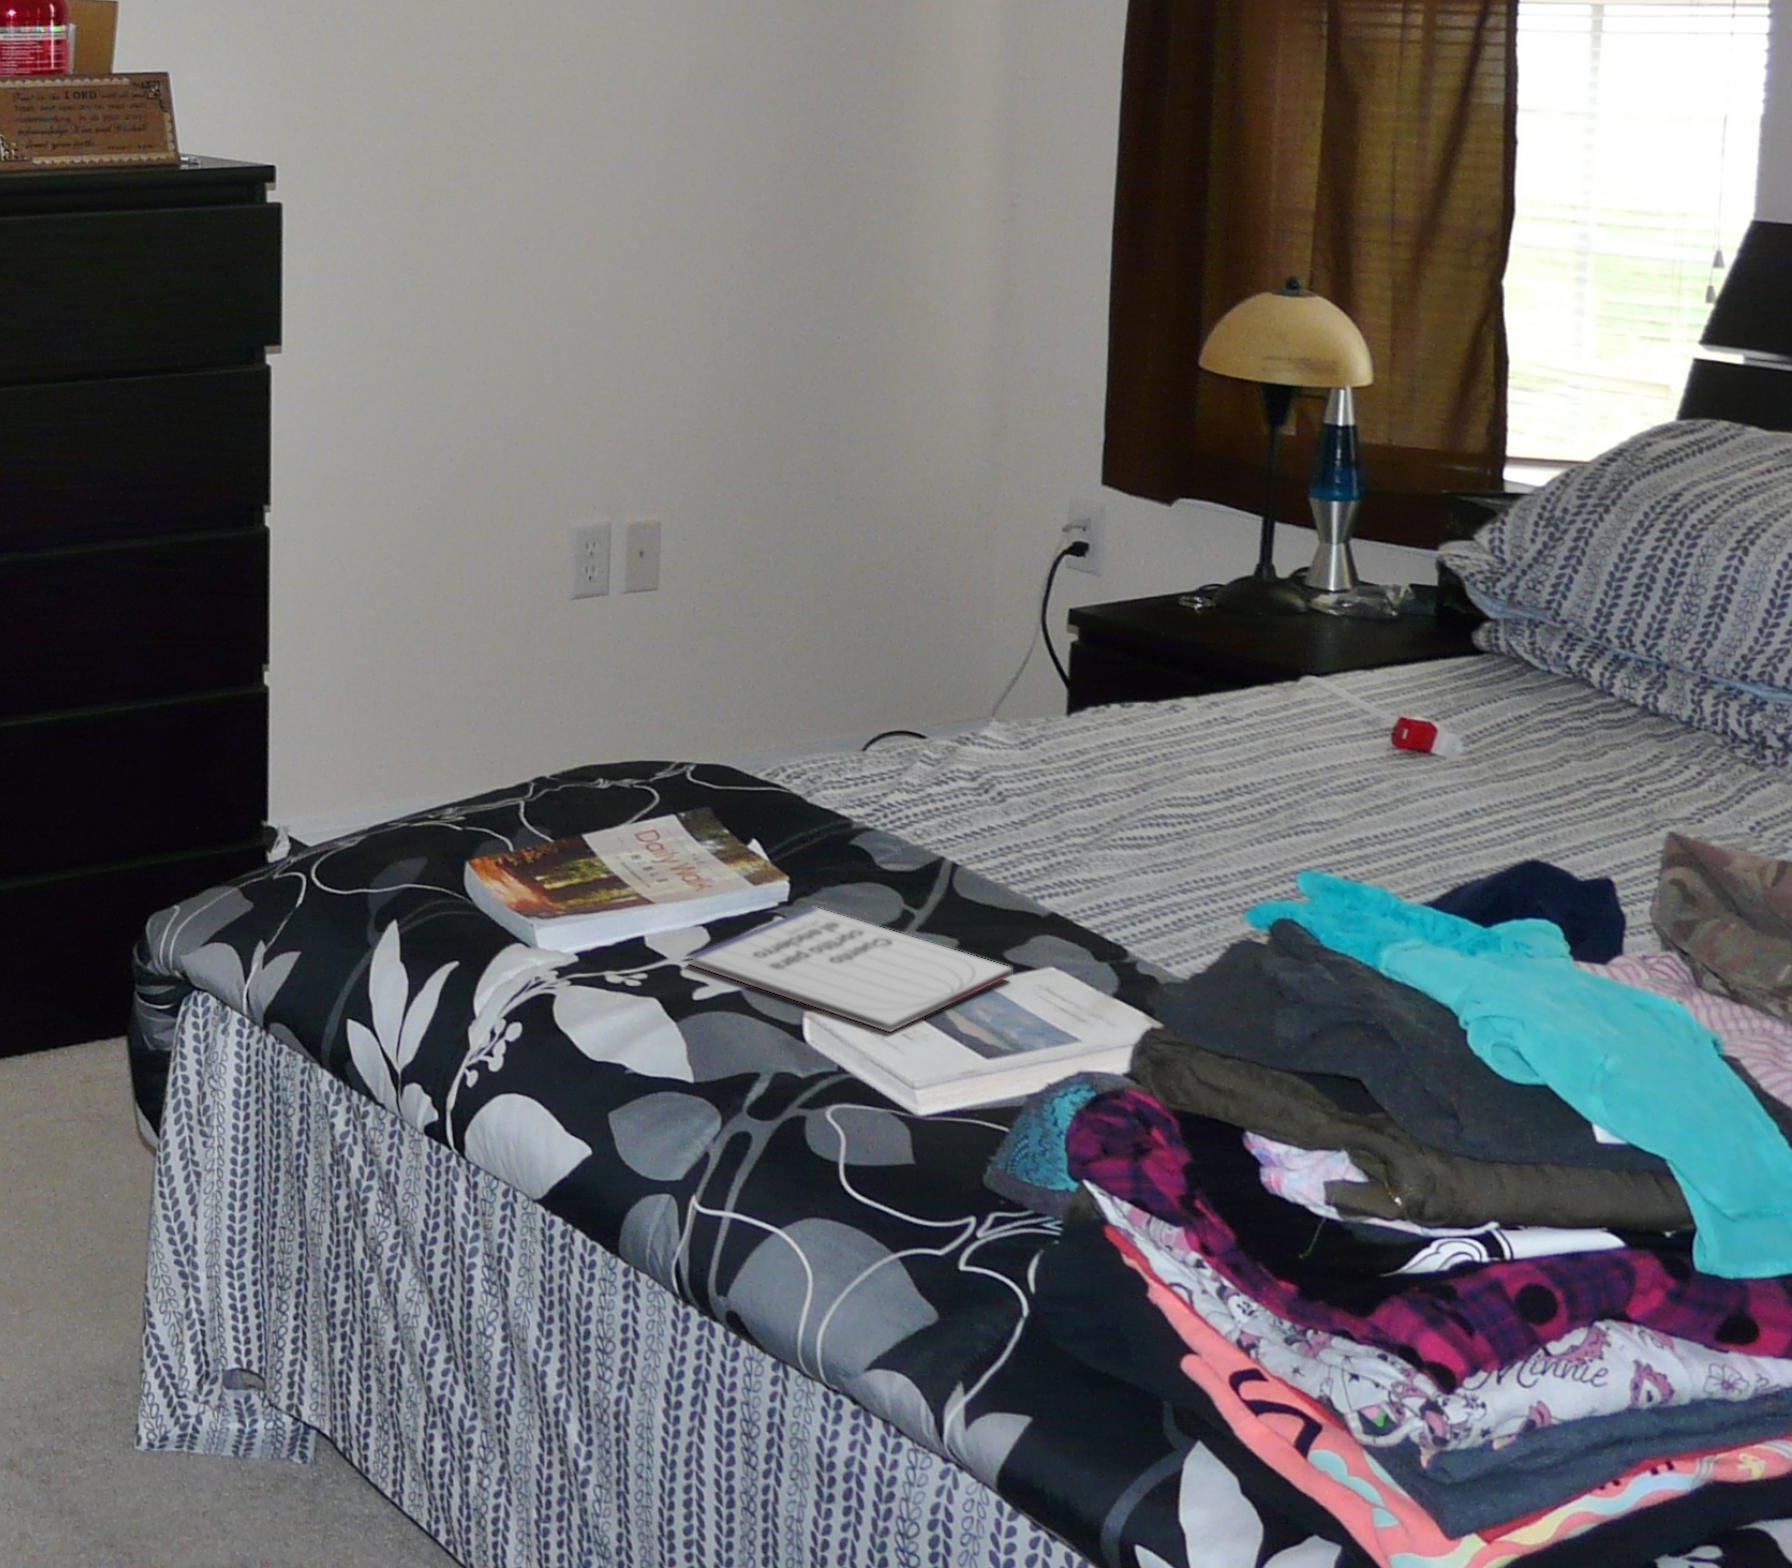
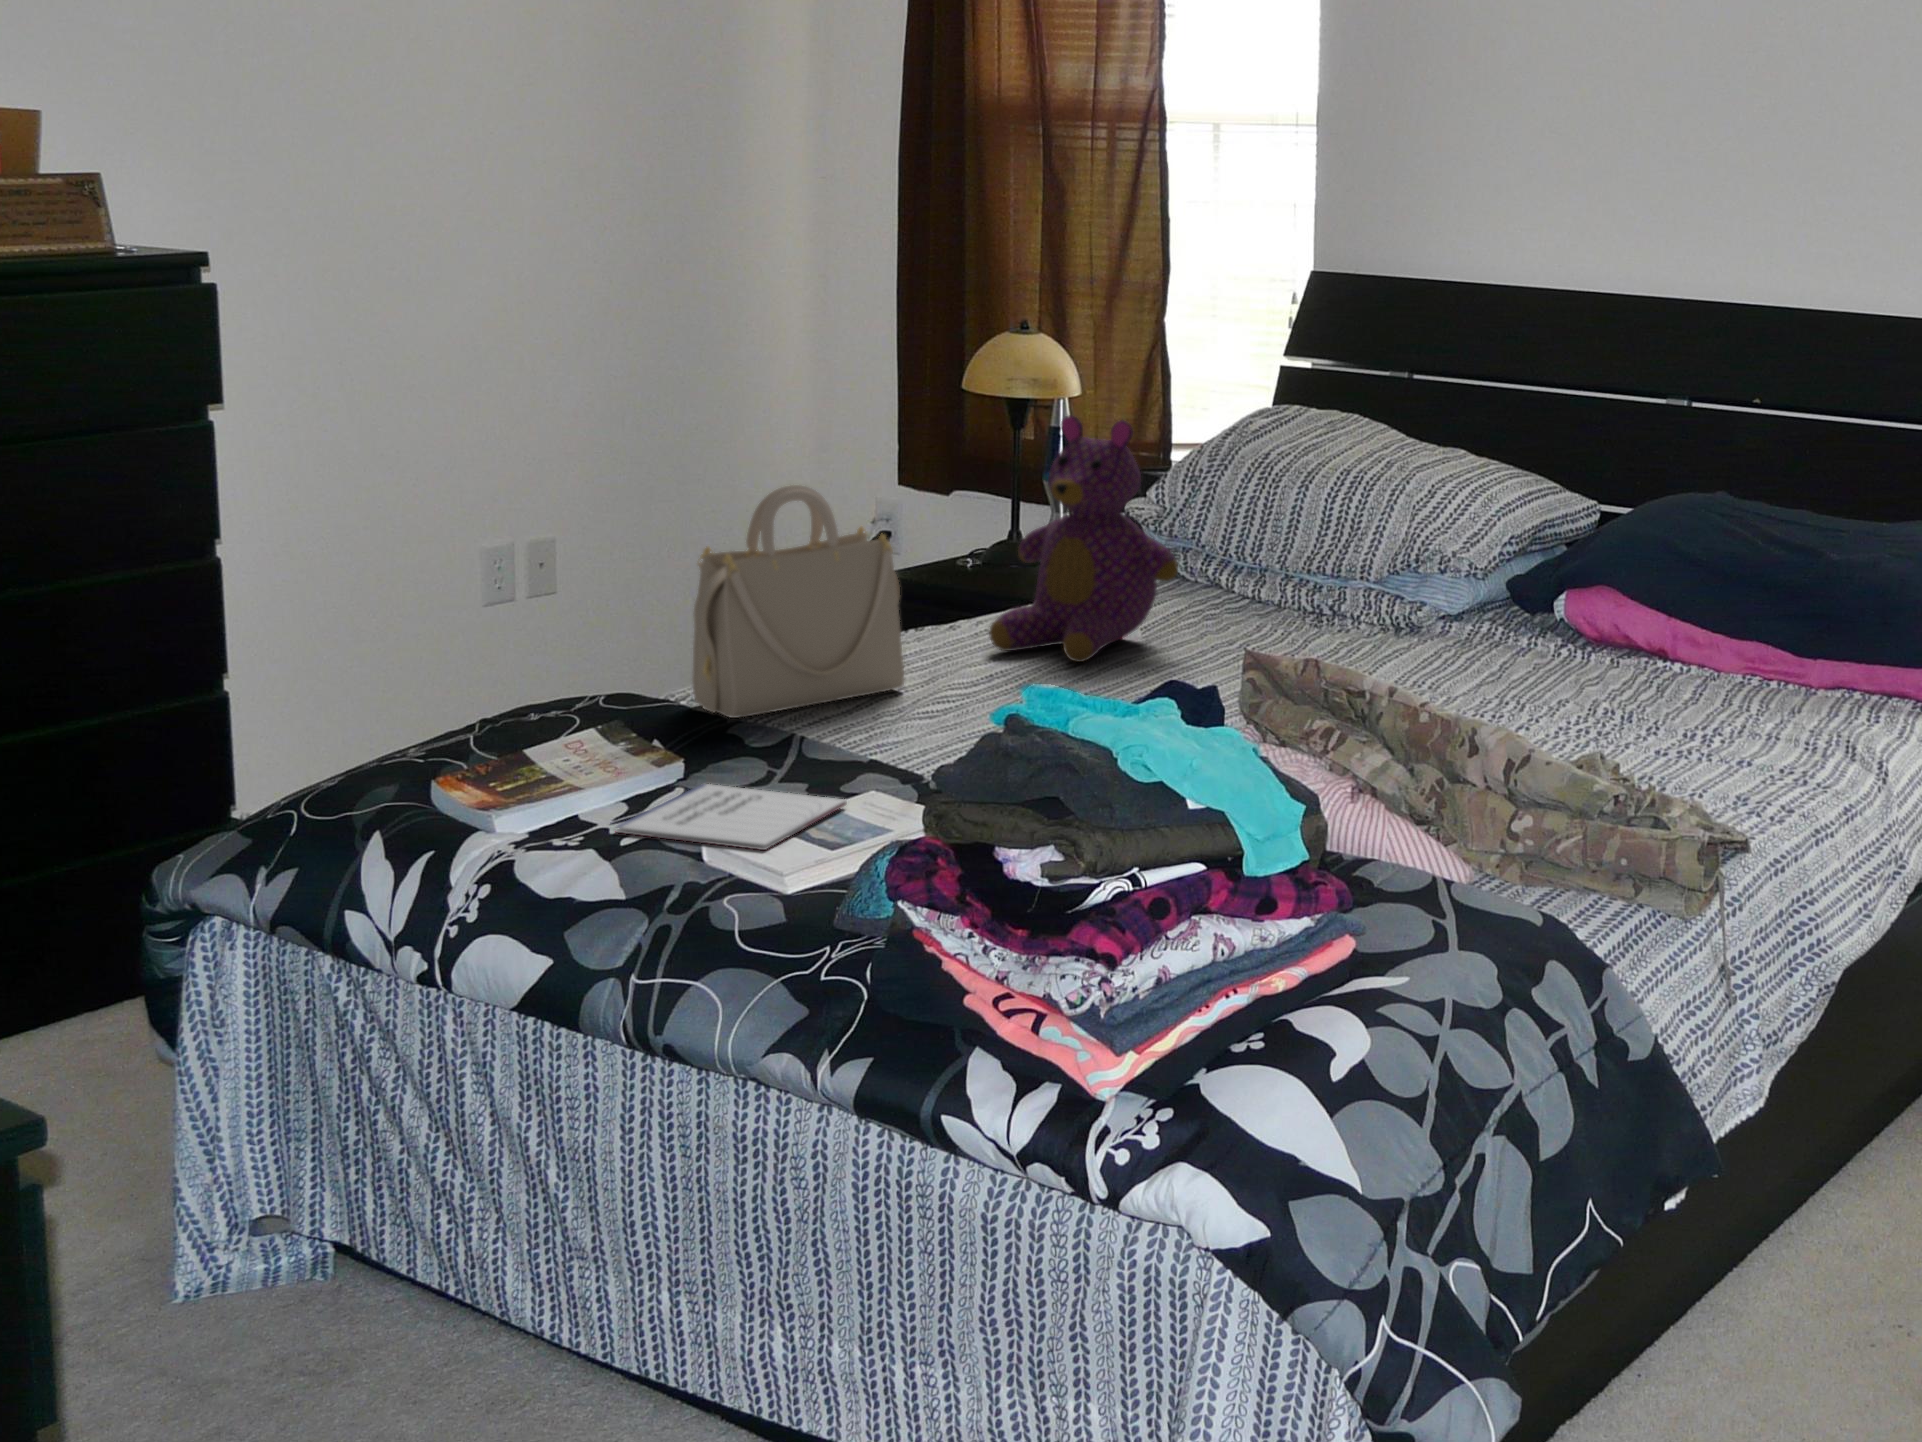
teddy bear: none [1229,417,1529,784] -> present [989,415,1178,662]
handbag: none [812,490,1104,806] -> present [692,485,904,718]

